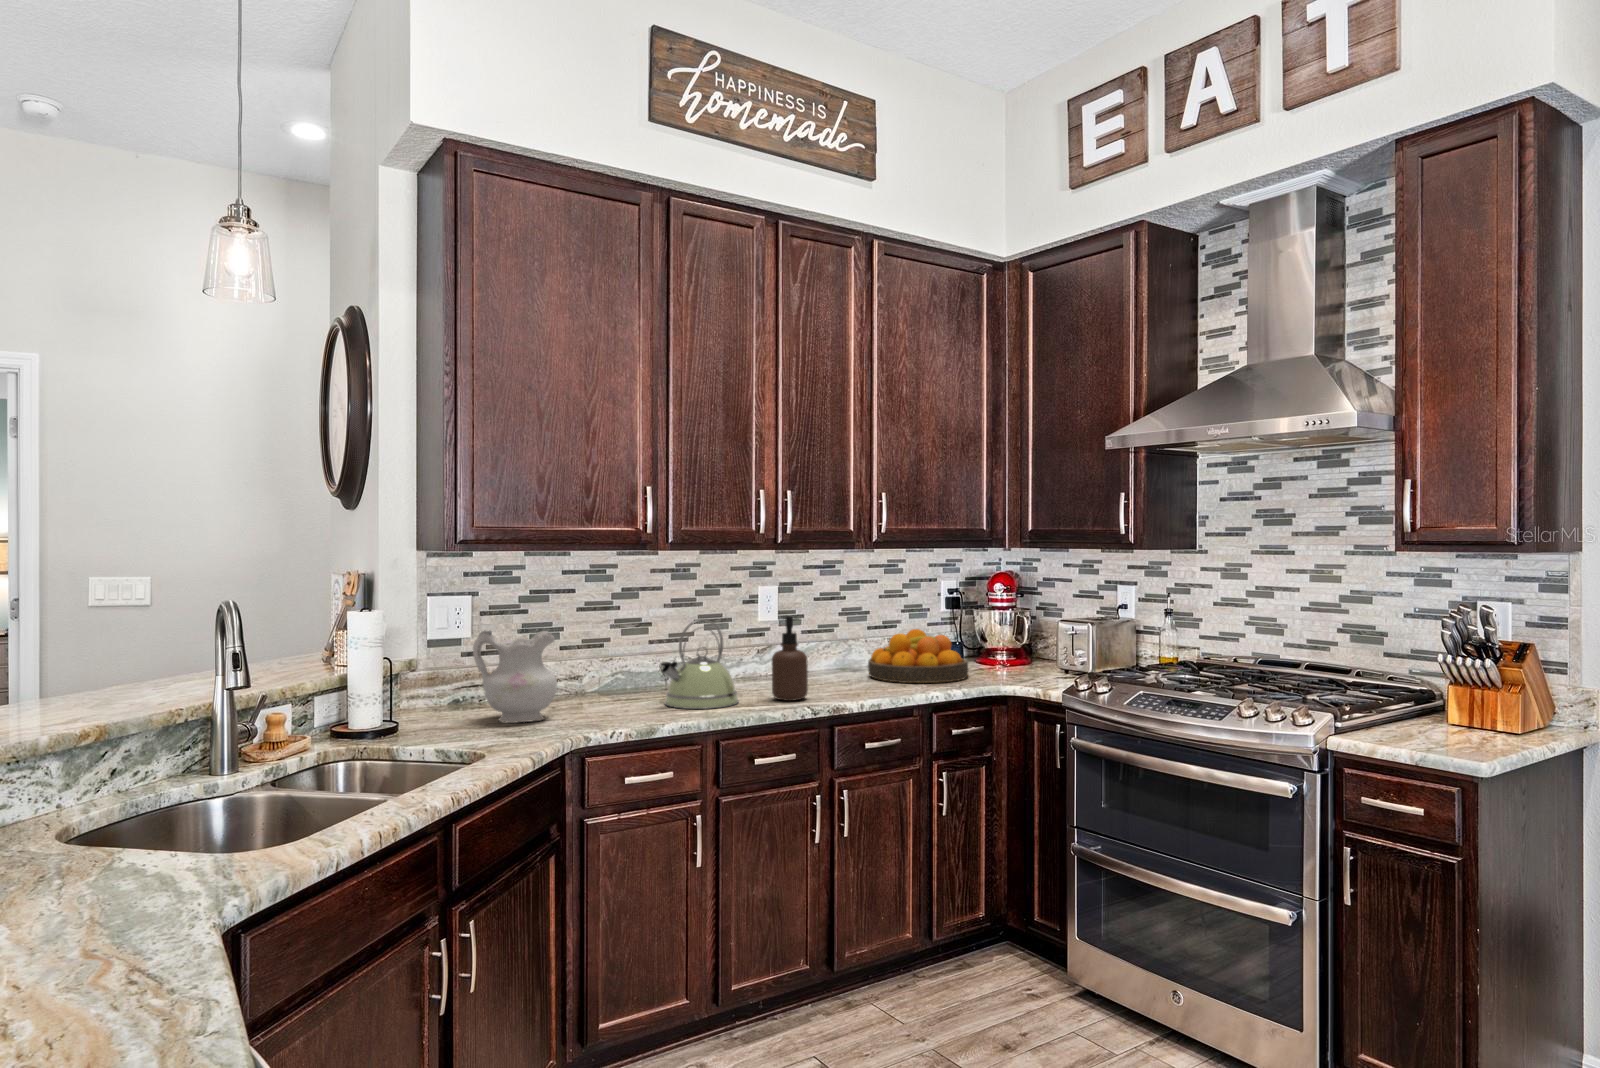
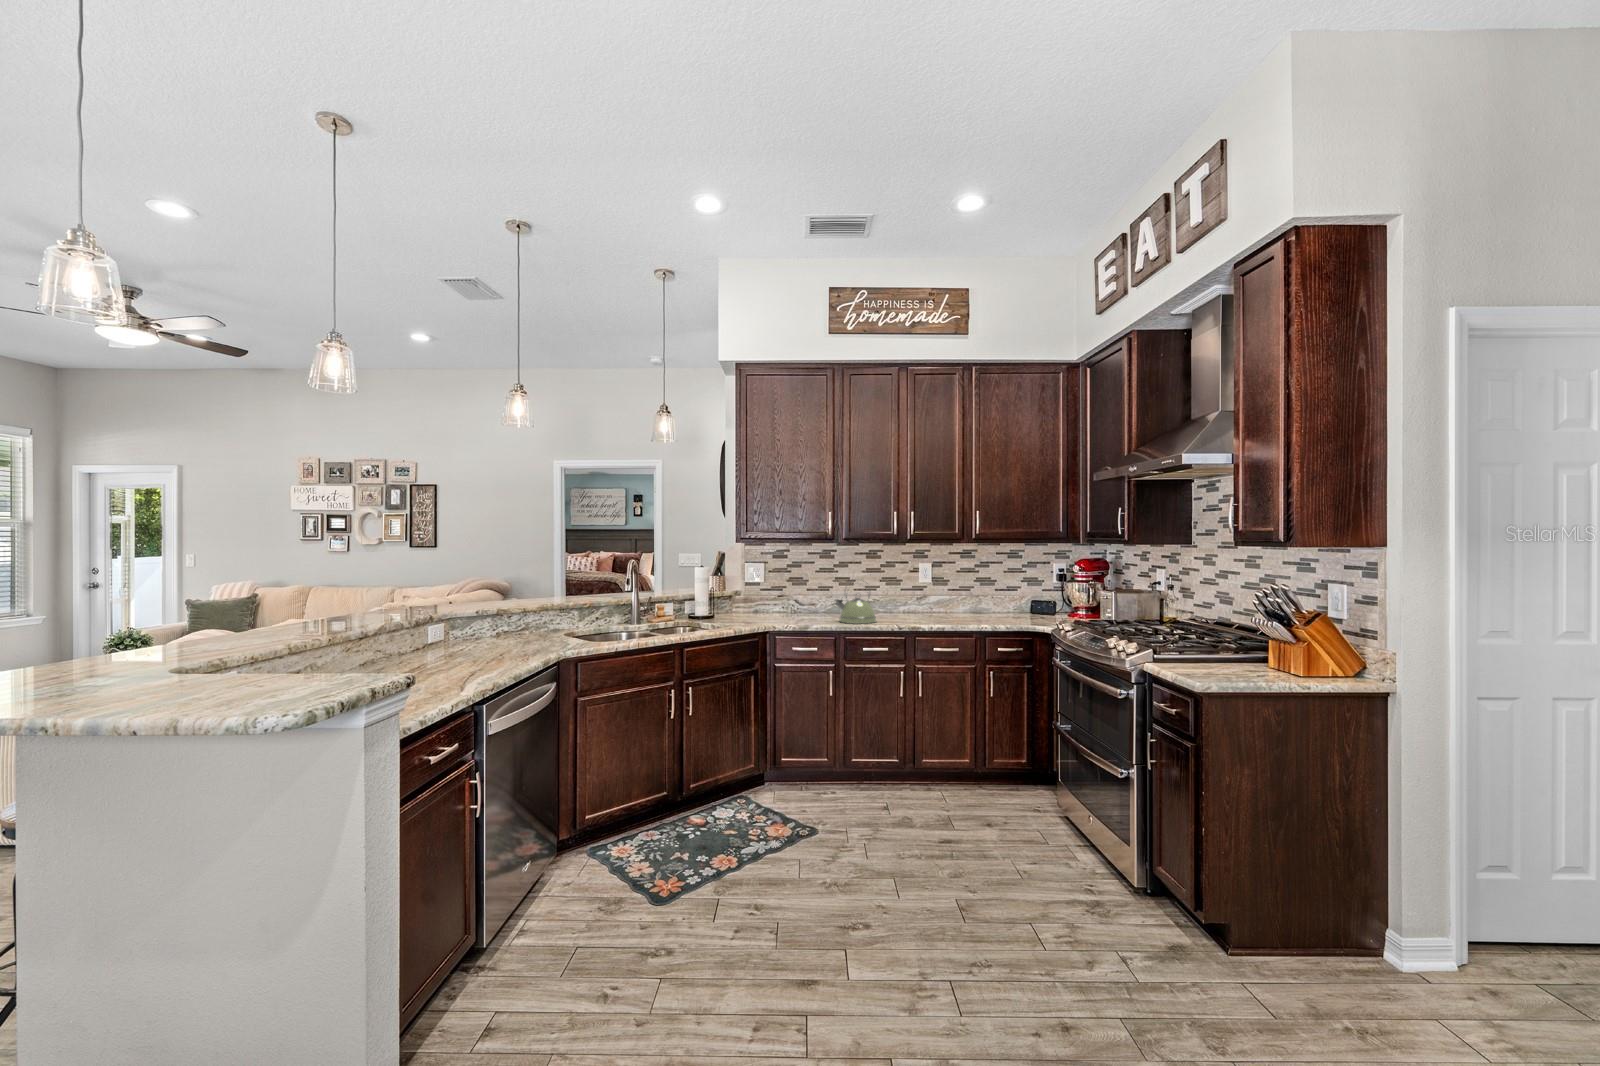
soap dispenser: present [772,616,808,701] -> none [893,579,912,624]
fruit bowl: present [868,629,968,683] -> none [974,592,1036,623]
ceramic pitcher: present [473,631,557,723] -> none [749,579,785,622]

